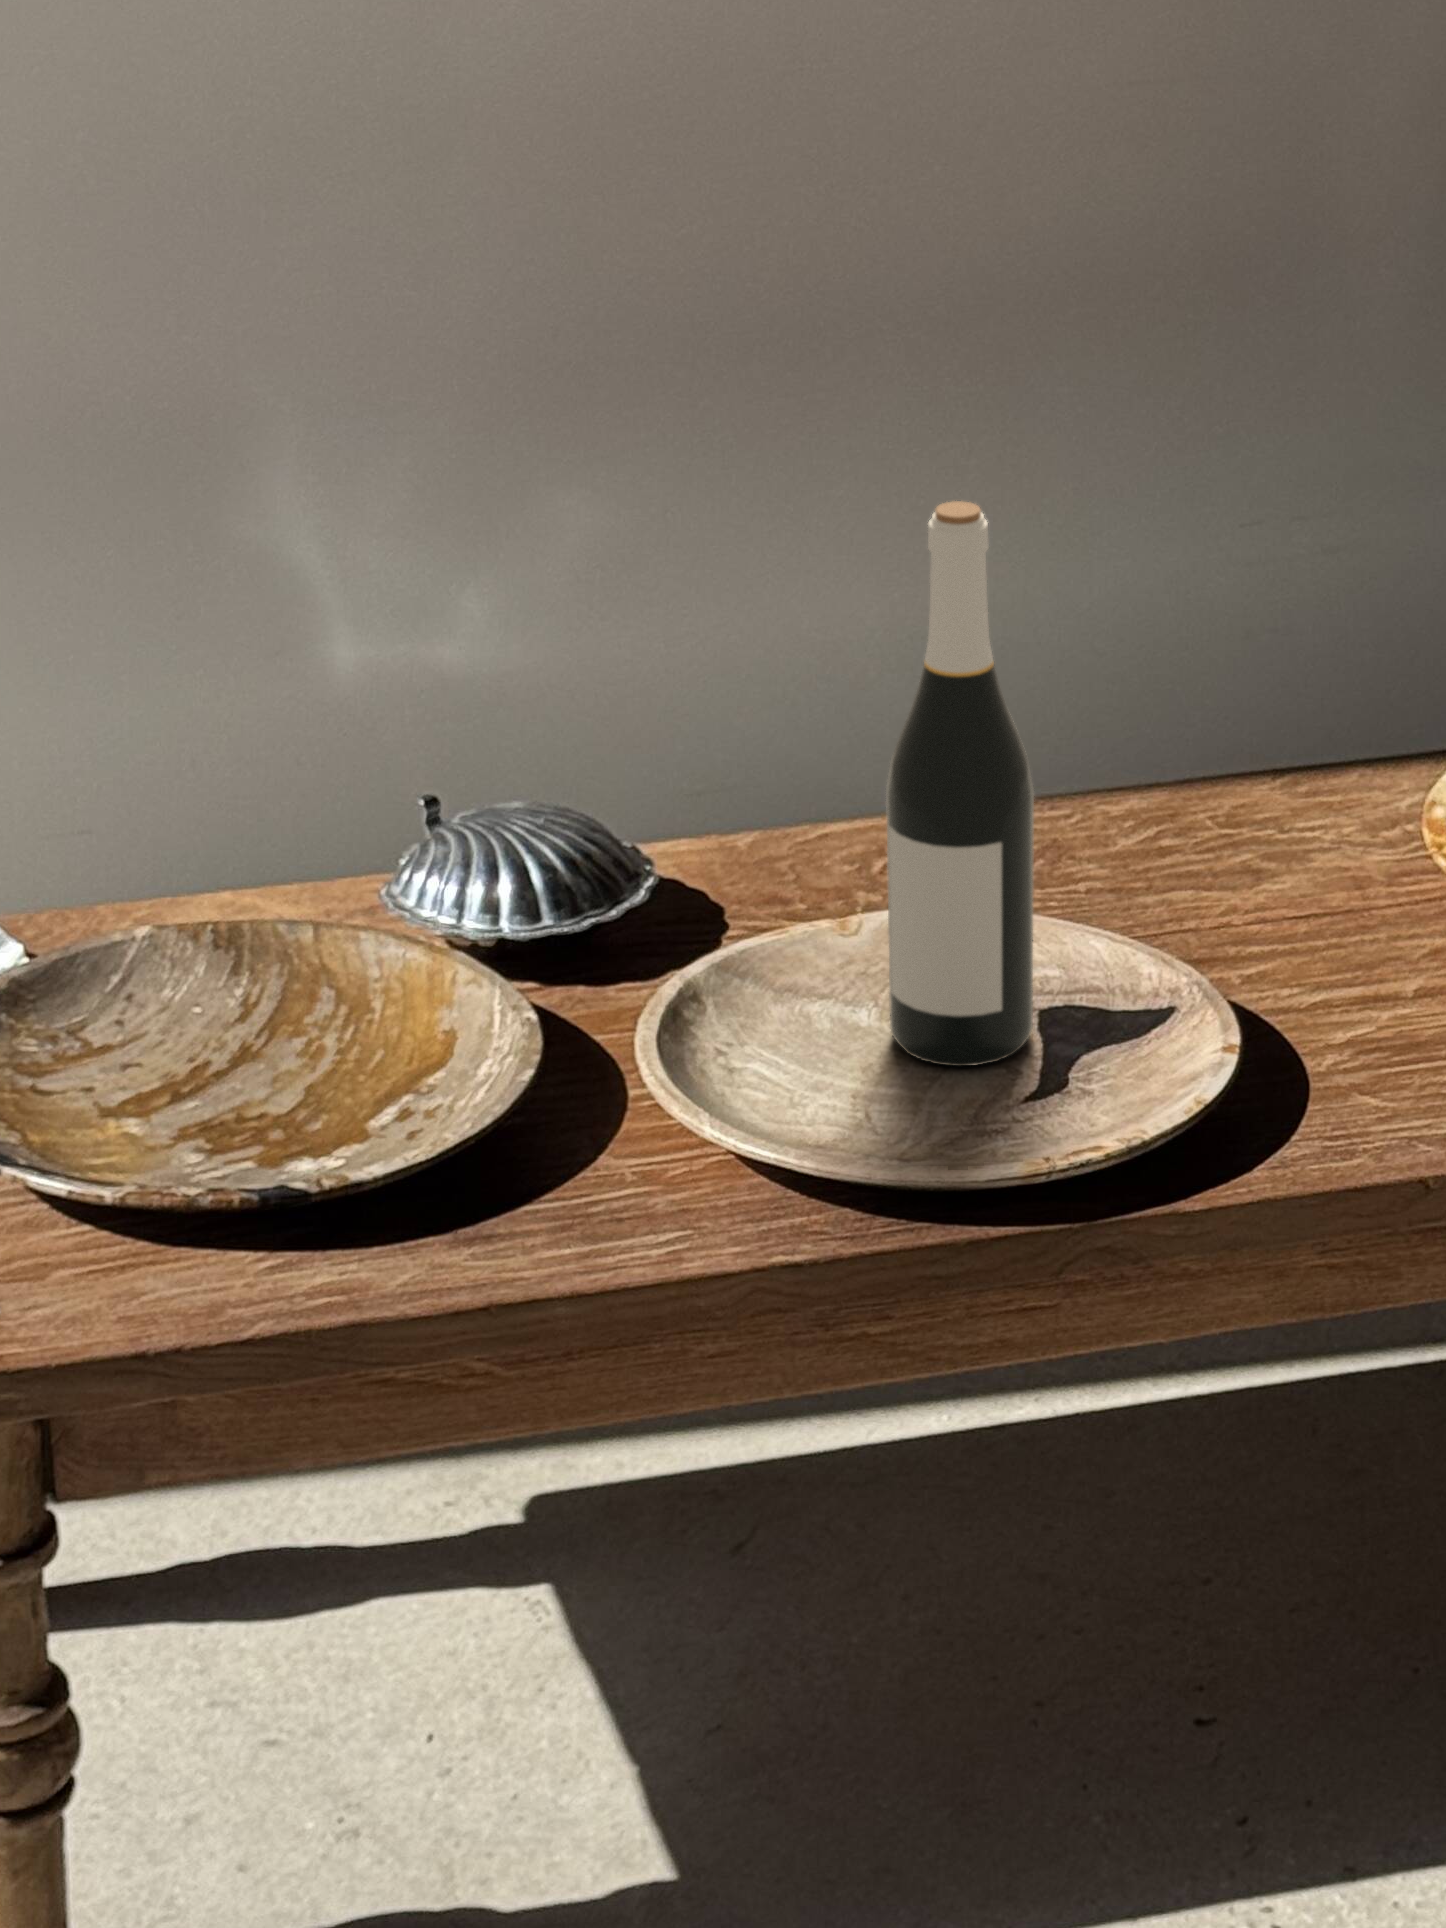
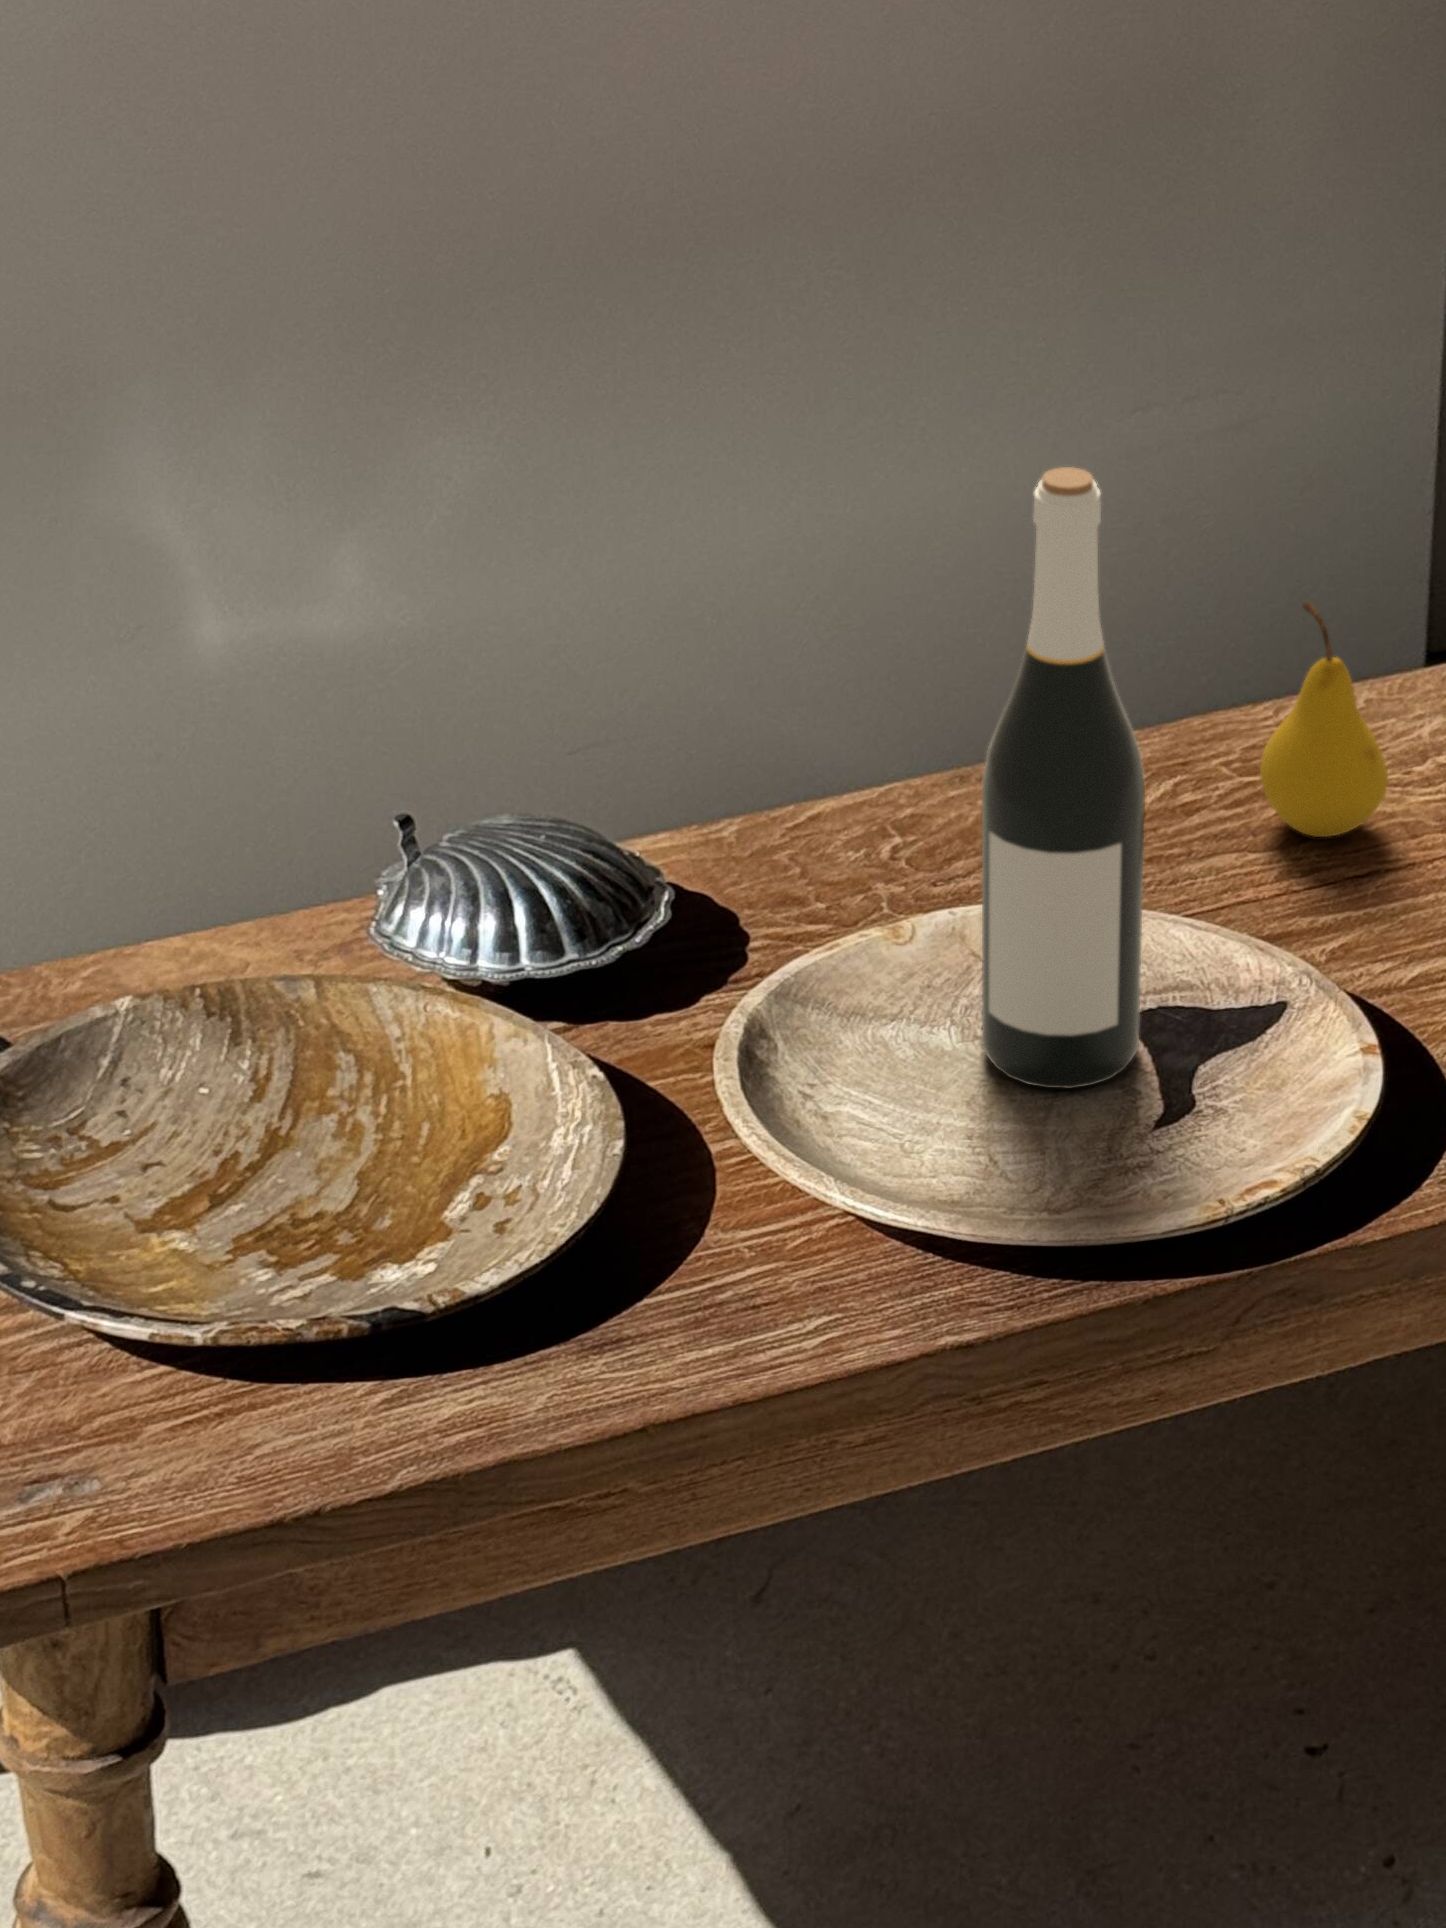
fruit: none [1214,664,1330,880] -> present [1260,601,1388,837]

